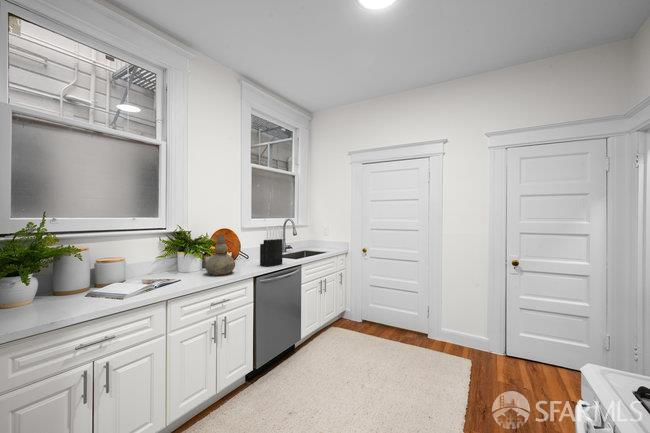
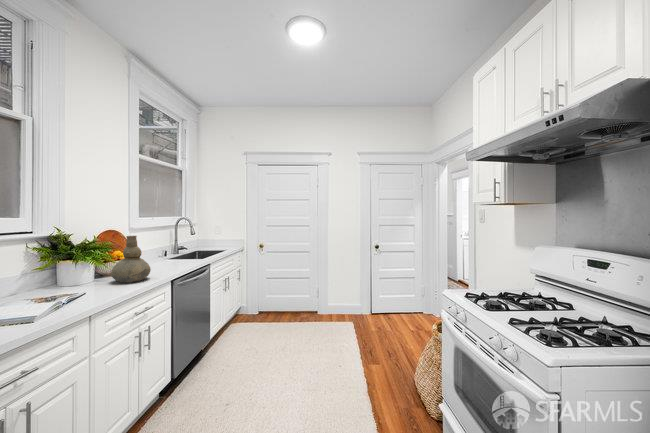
knife block: present [260,227,283,267] -> none [168,225,193,268]

